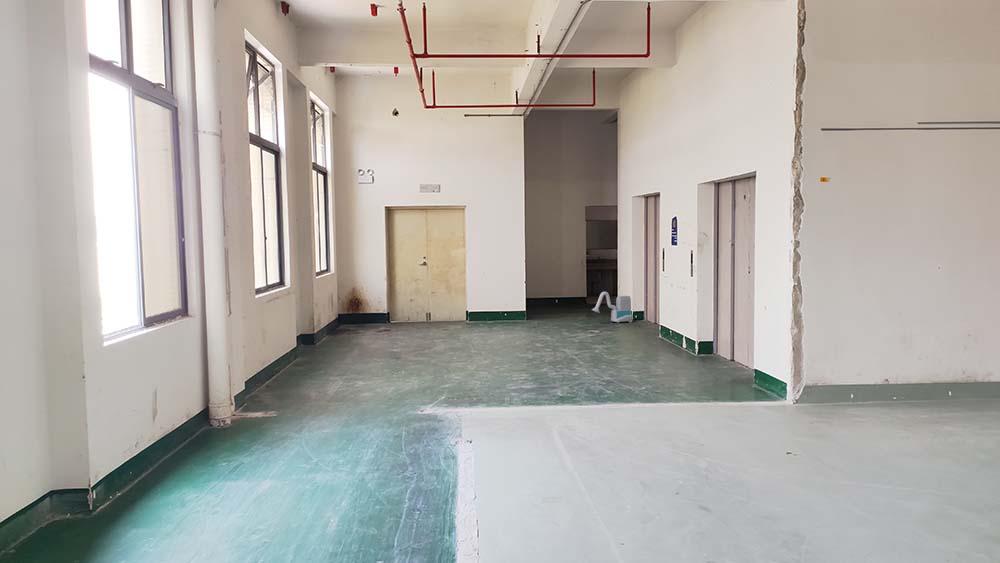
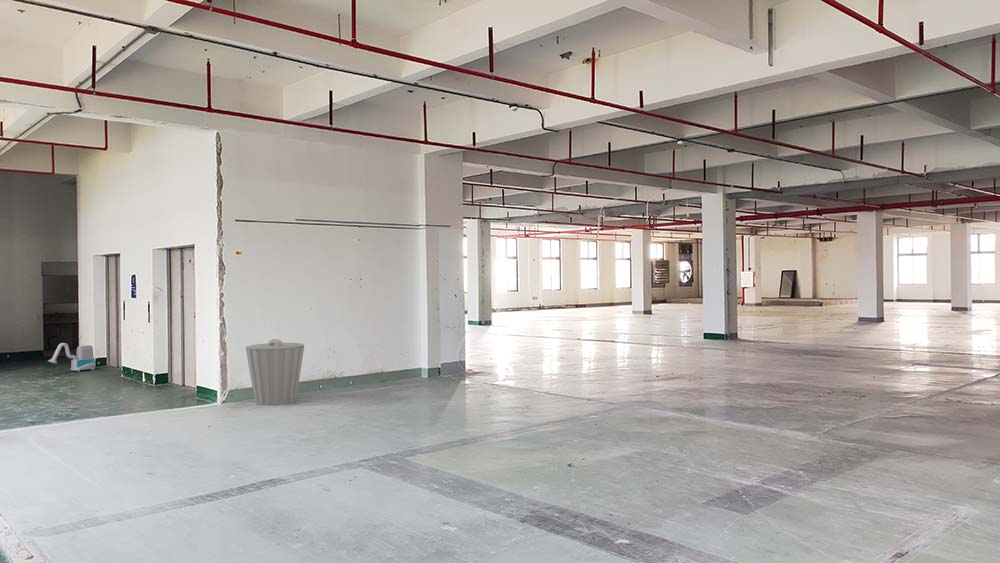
trash can: none [836,316,940,424] -> present [246,339,304,405]

